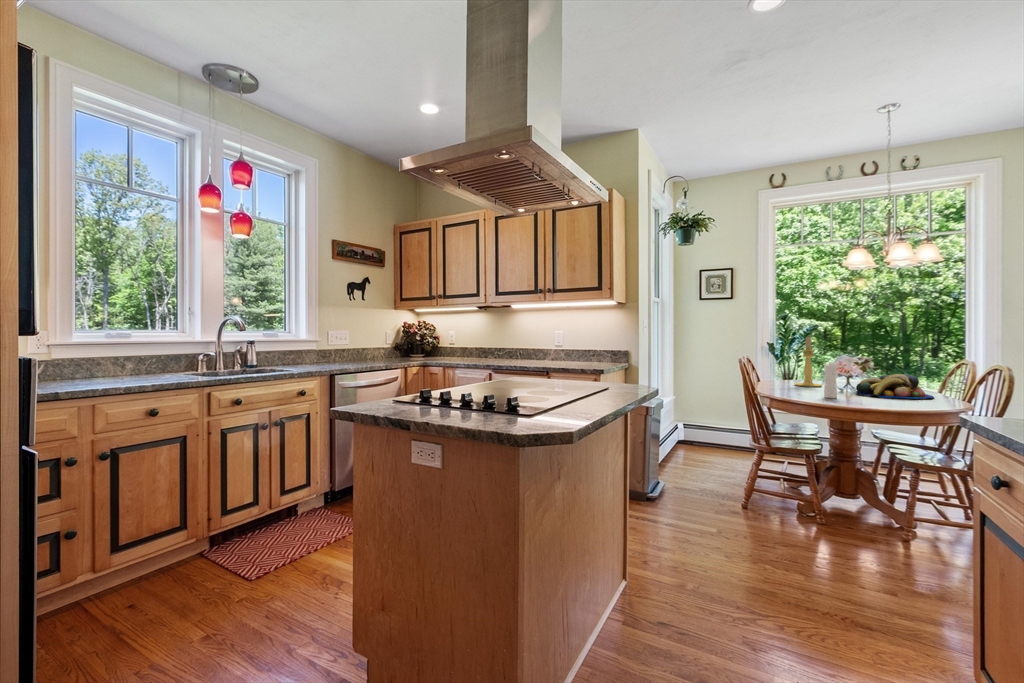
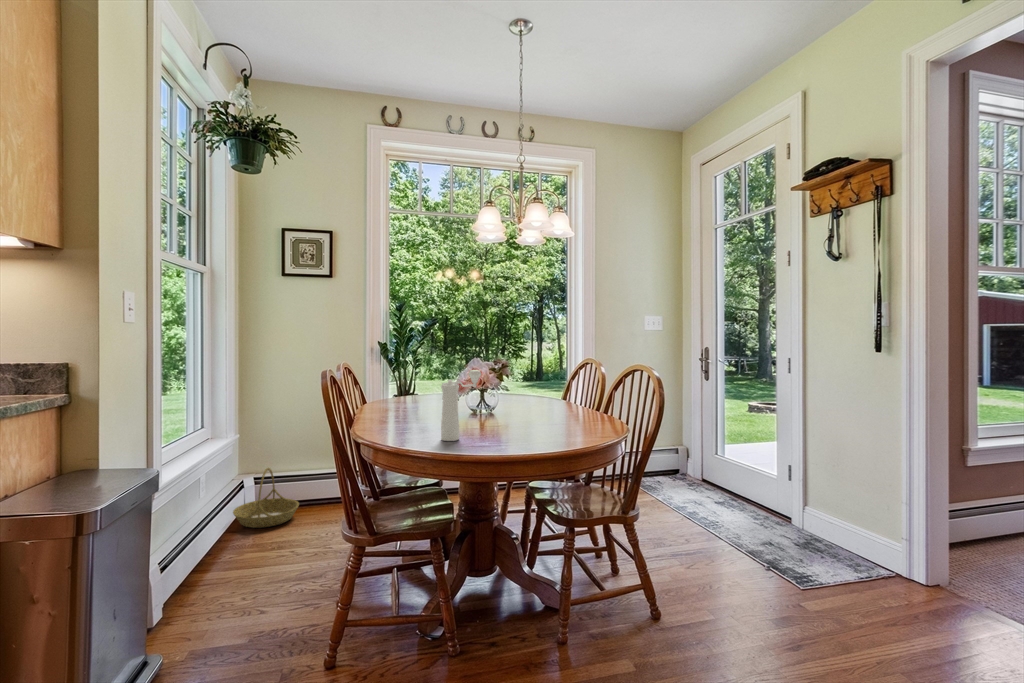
candle holder: present [794,337,822,387] -> none [405,334,442,412]
fruit bowl: present [856,374,934,399] -> none [482,389,571,429]
basket: none [673,419,713,454] -> present [233,468,299,528]

